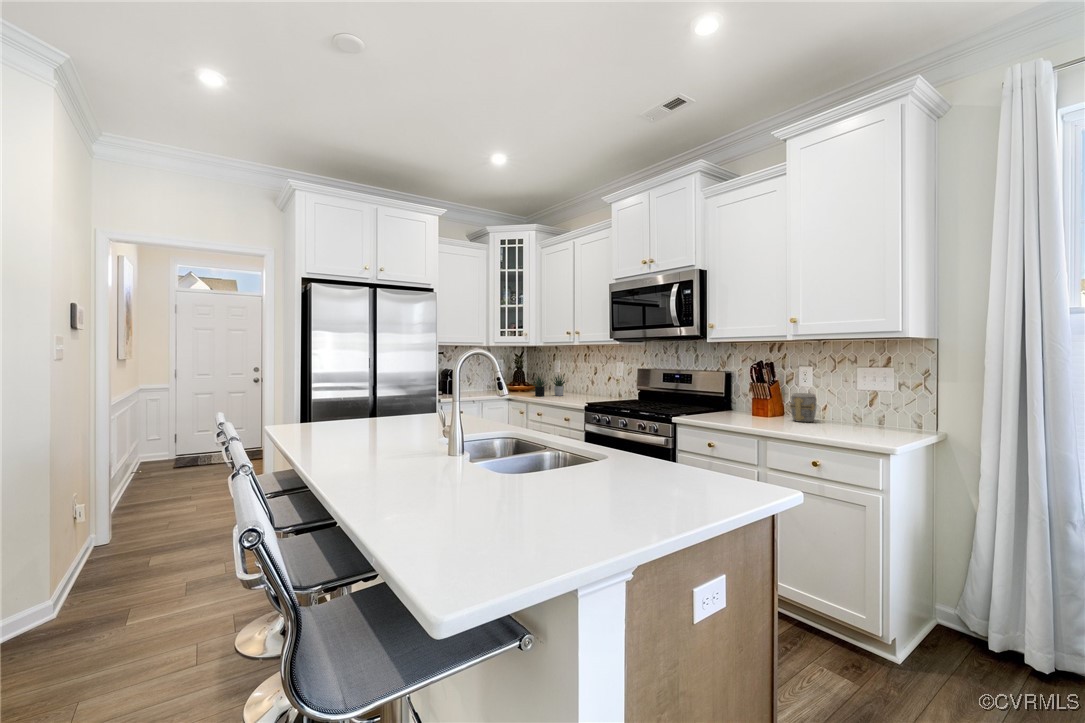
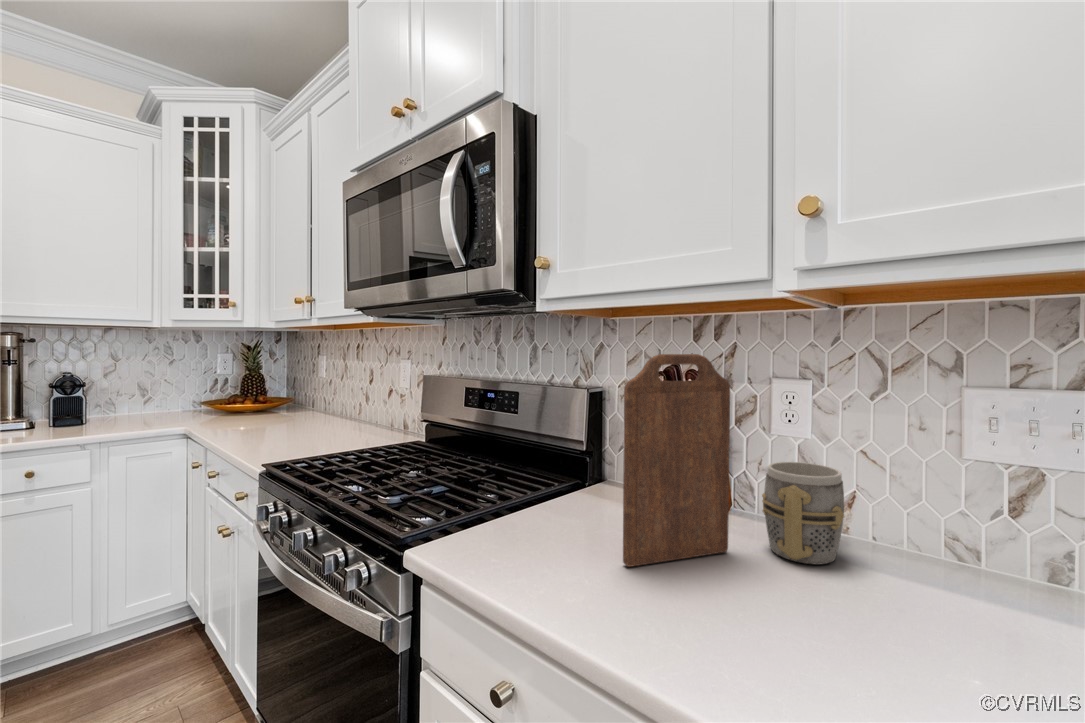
cutting board: none [743,357,778,421] -> present [623,354,730,567]
succulent plant: present [532,375,565,396] -> none [213,381,307,430]

